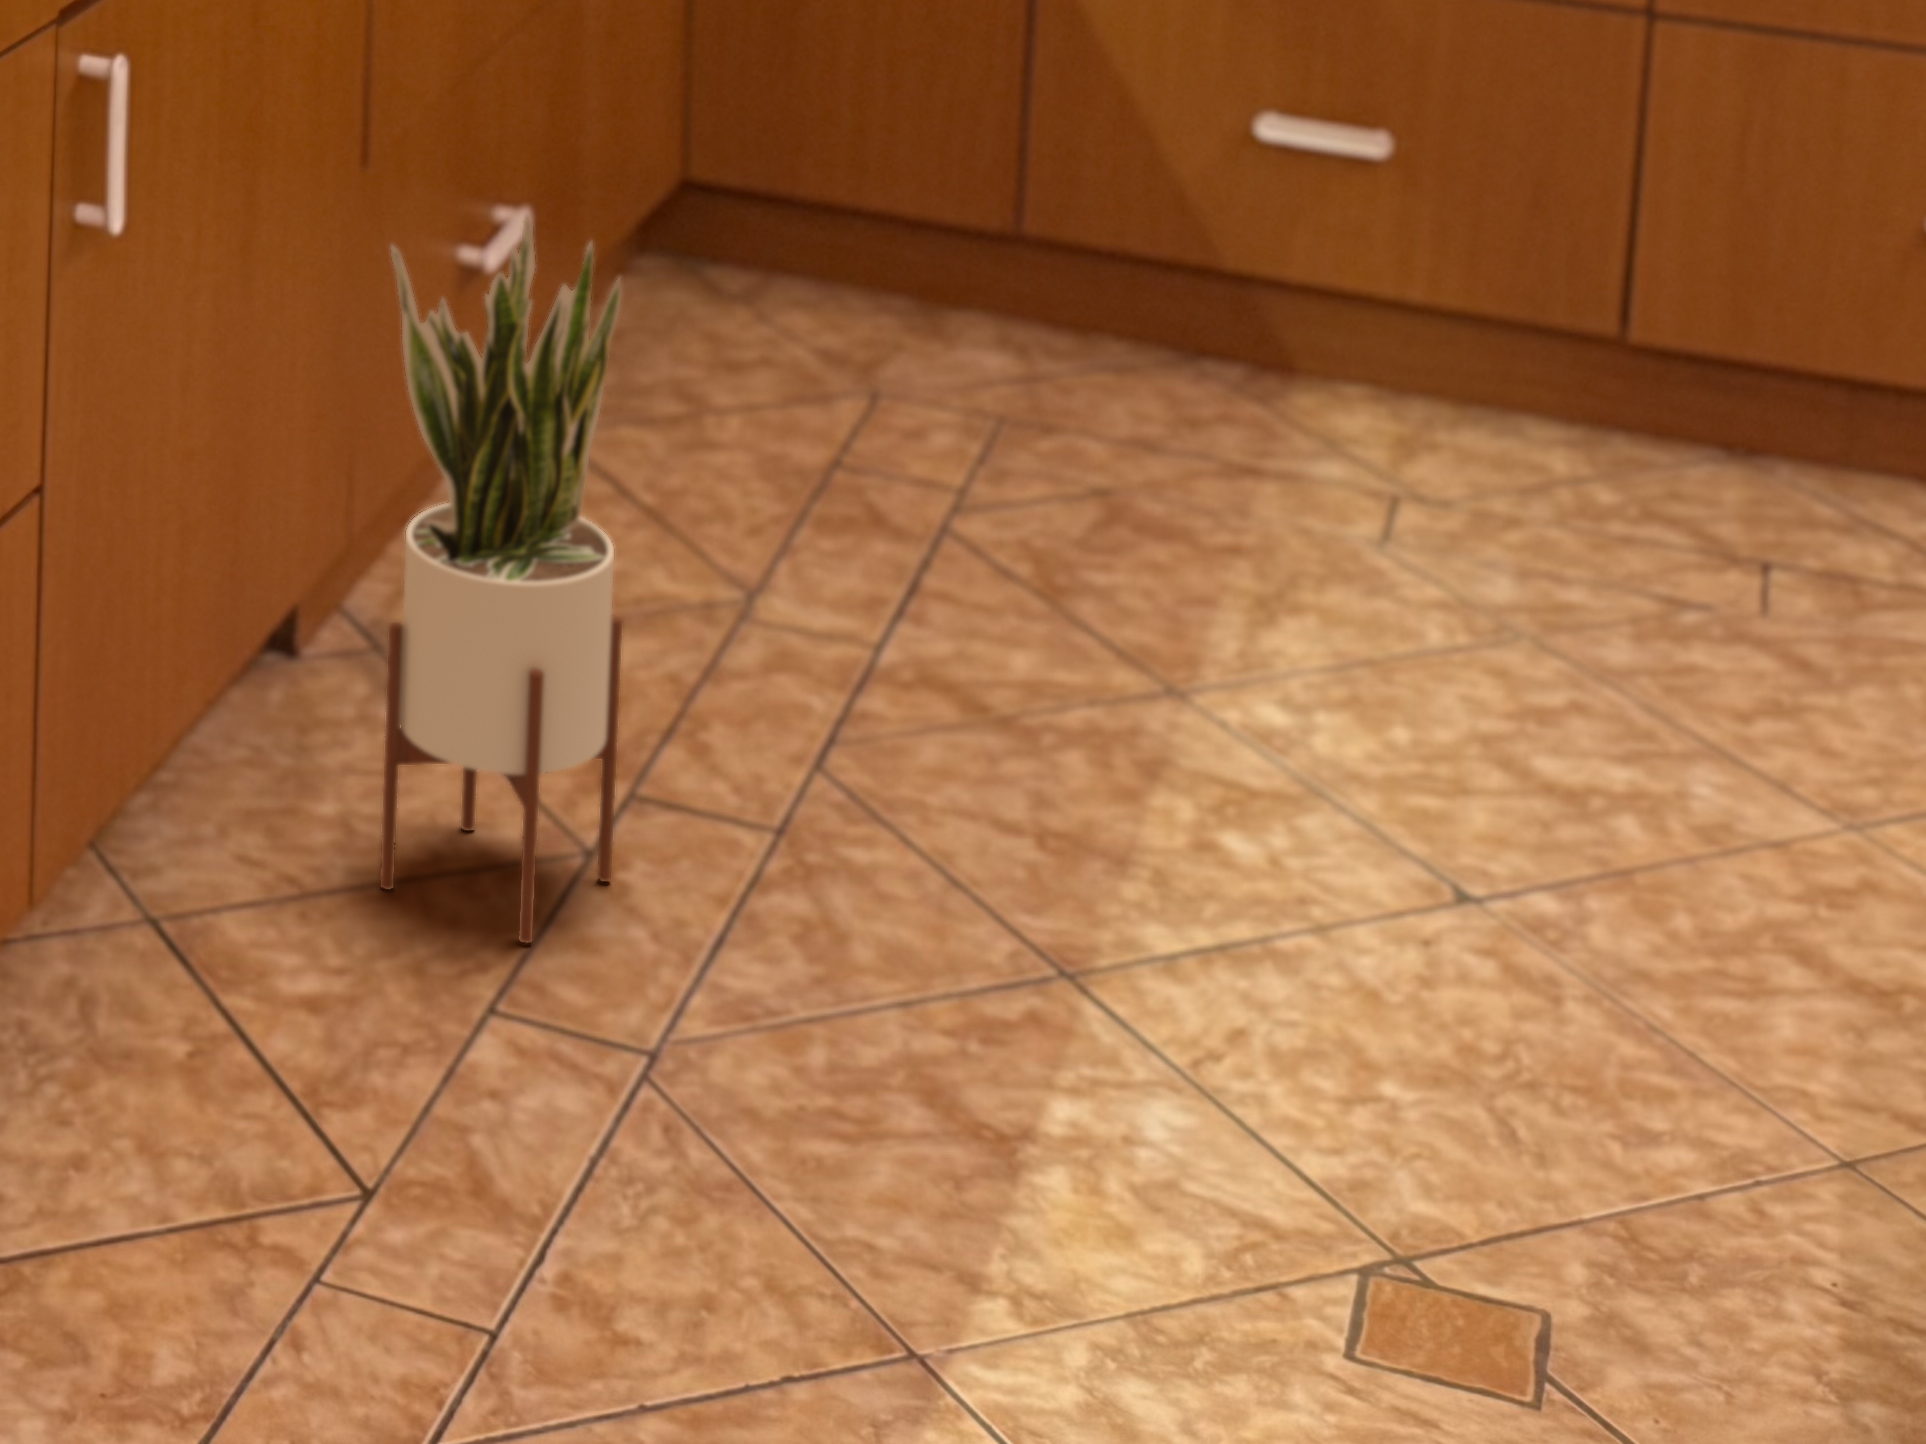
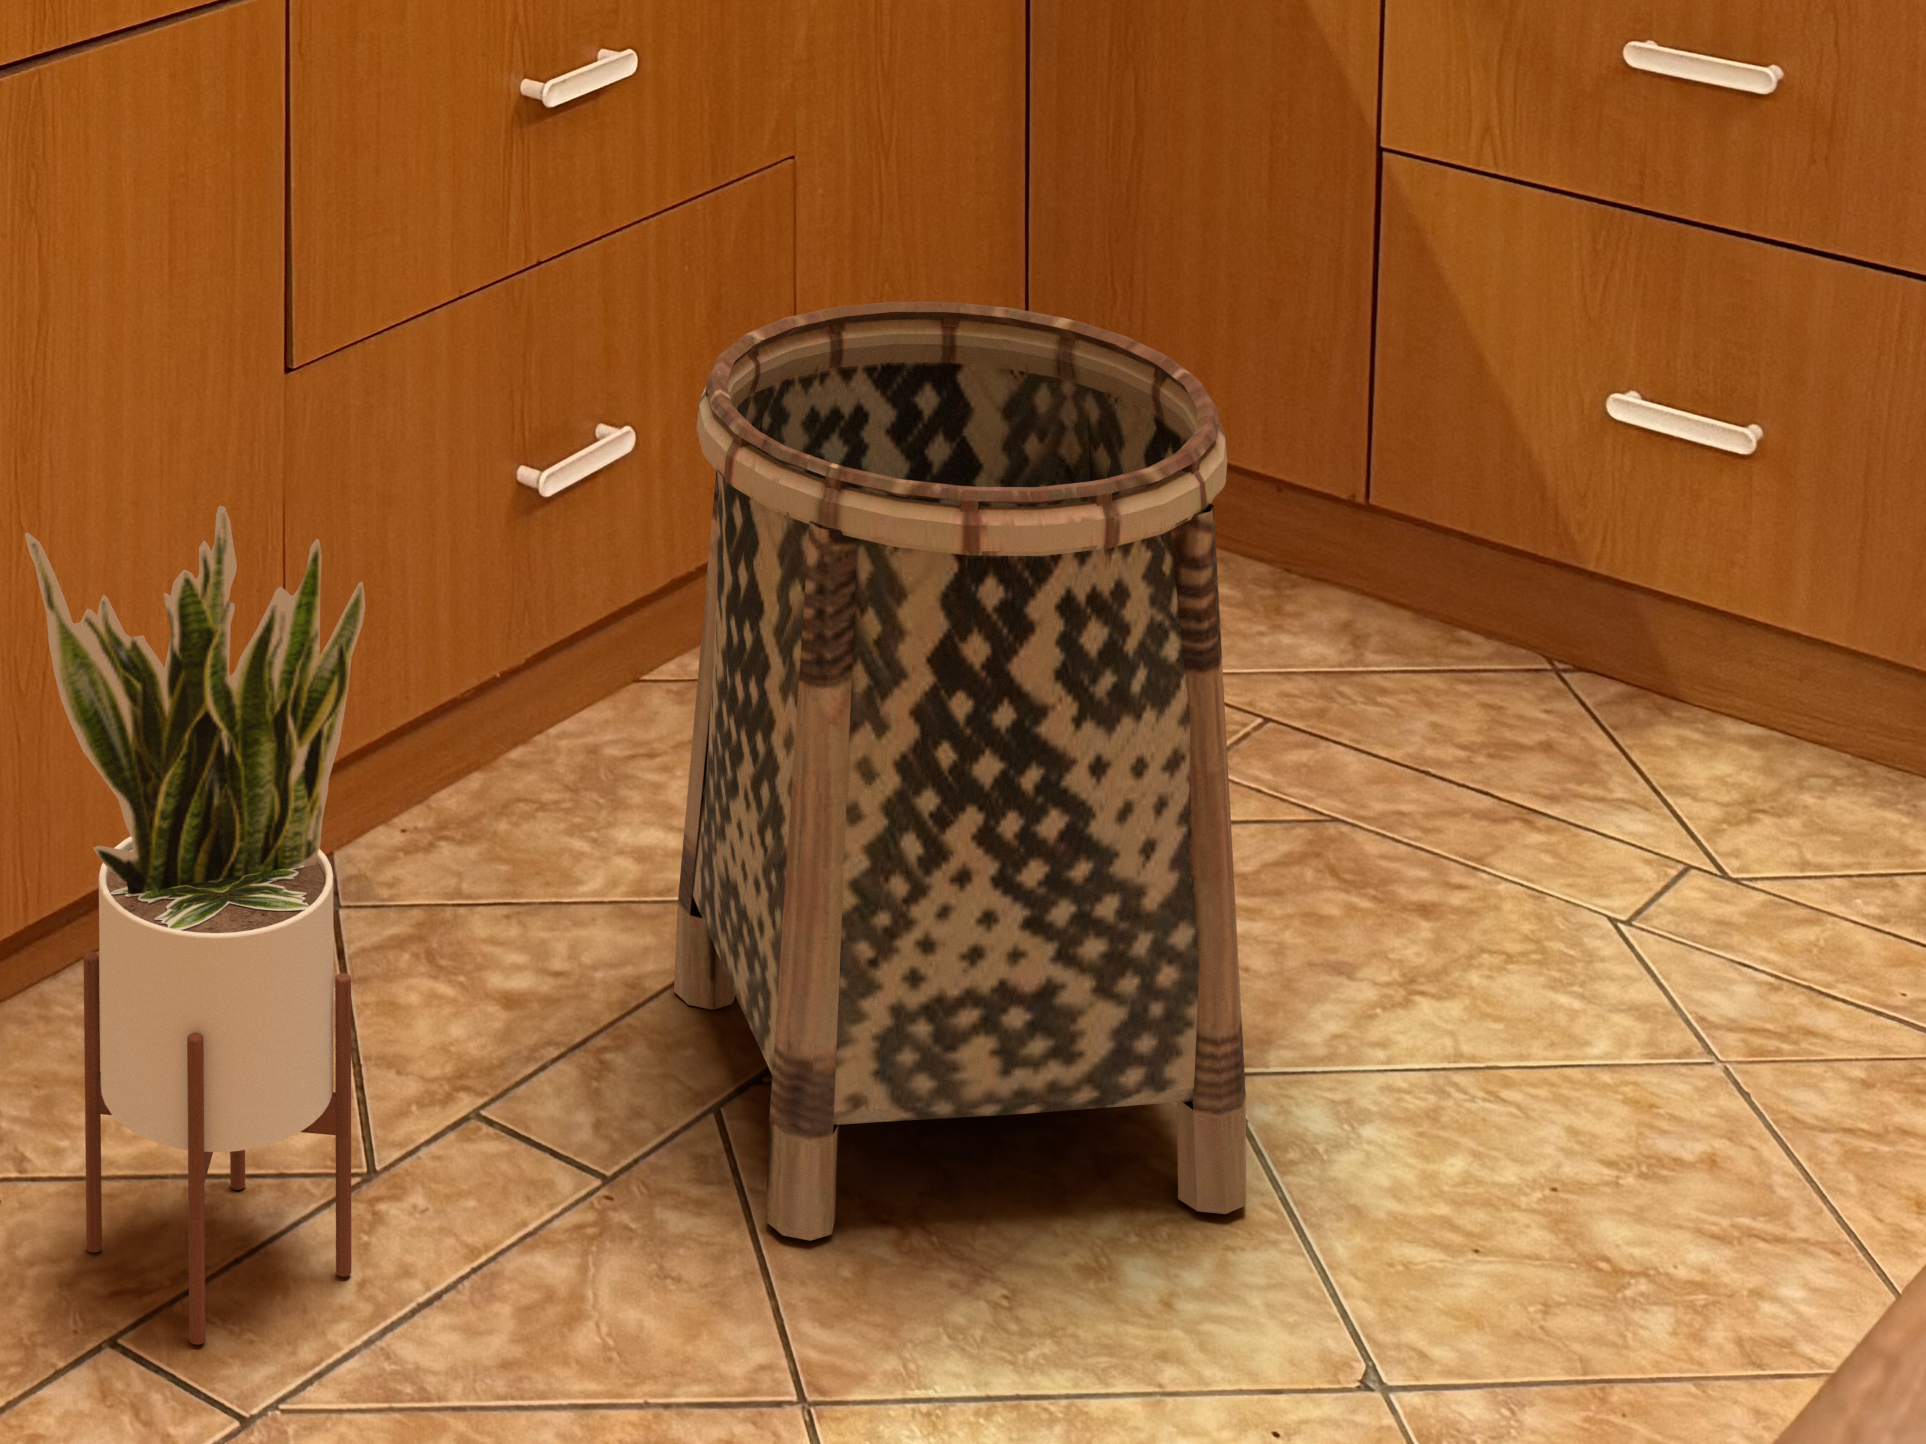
basket: none [705,35,1260,813] -> present [674,302,1246,1241]

